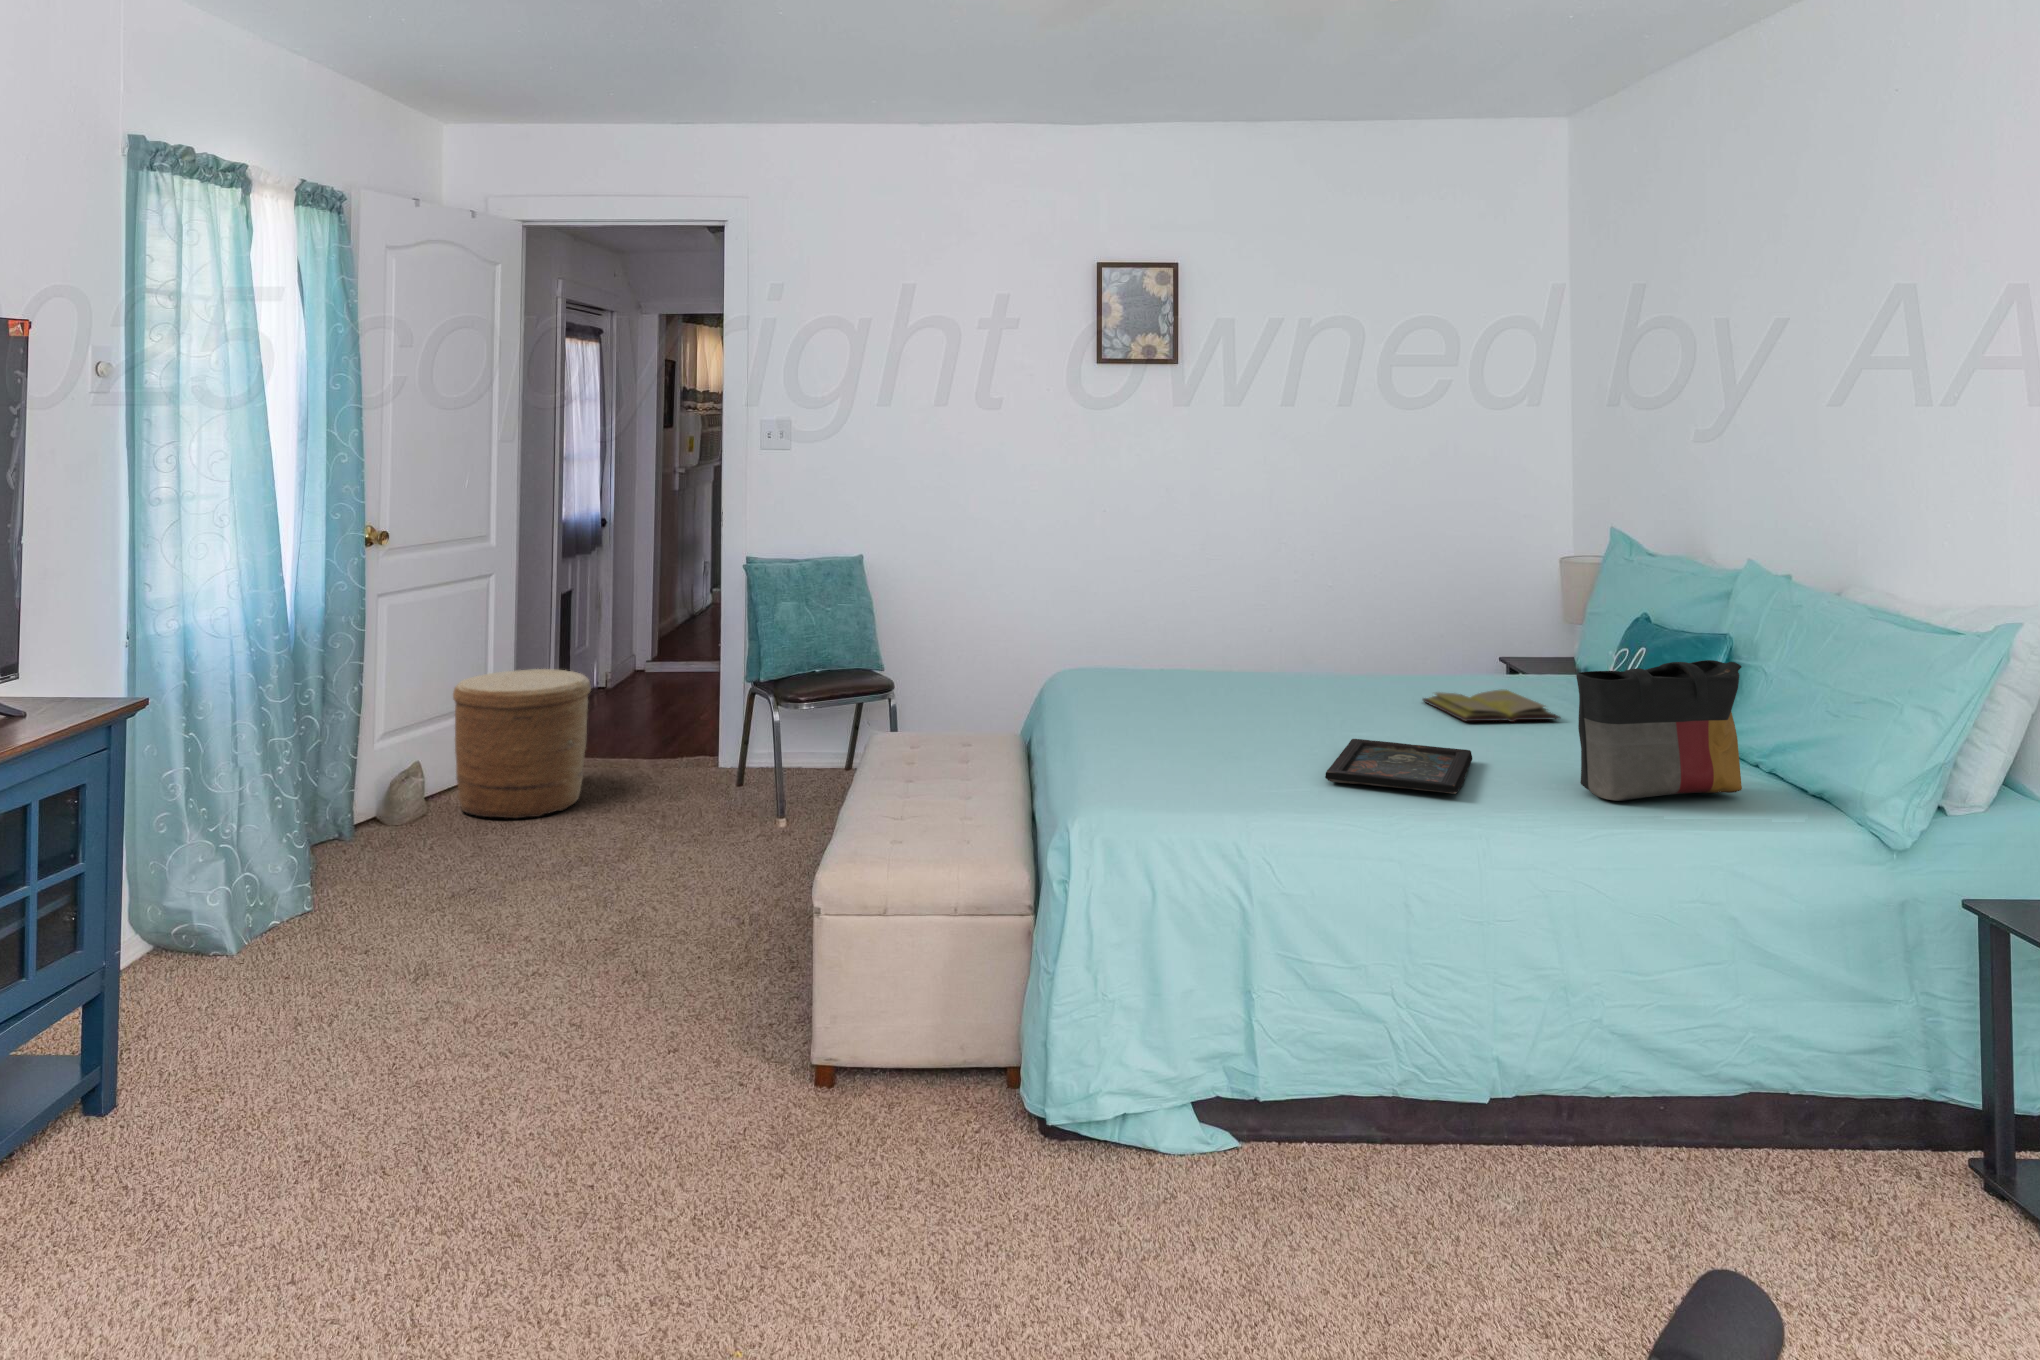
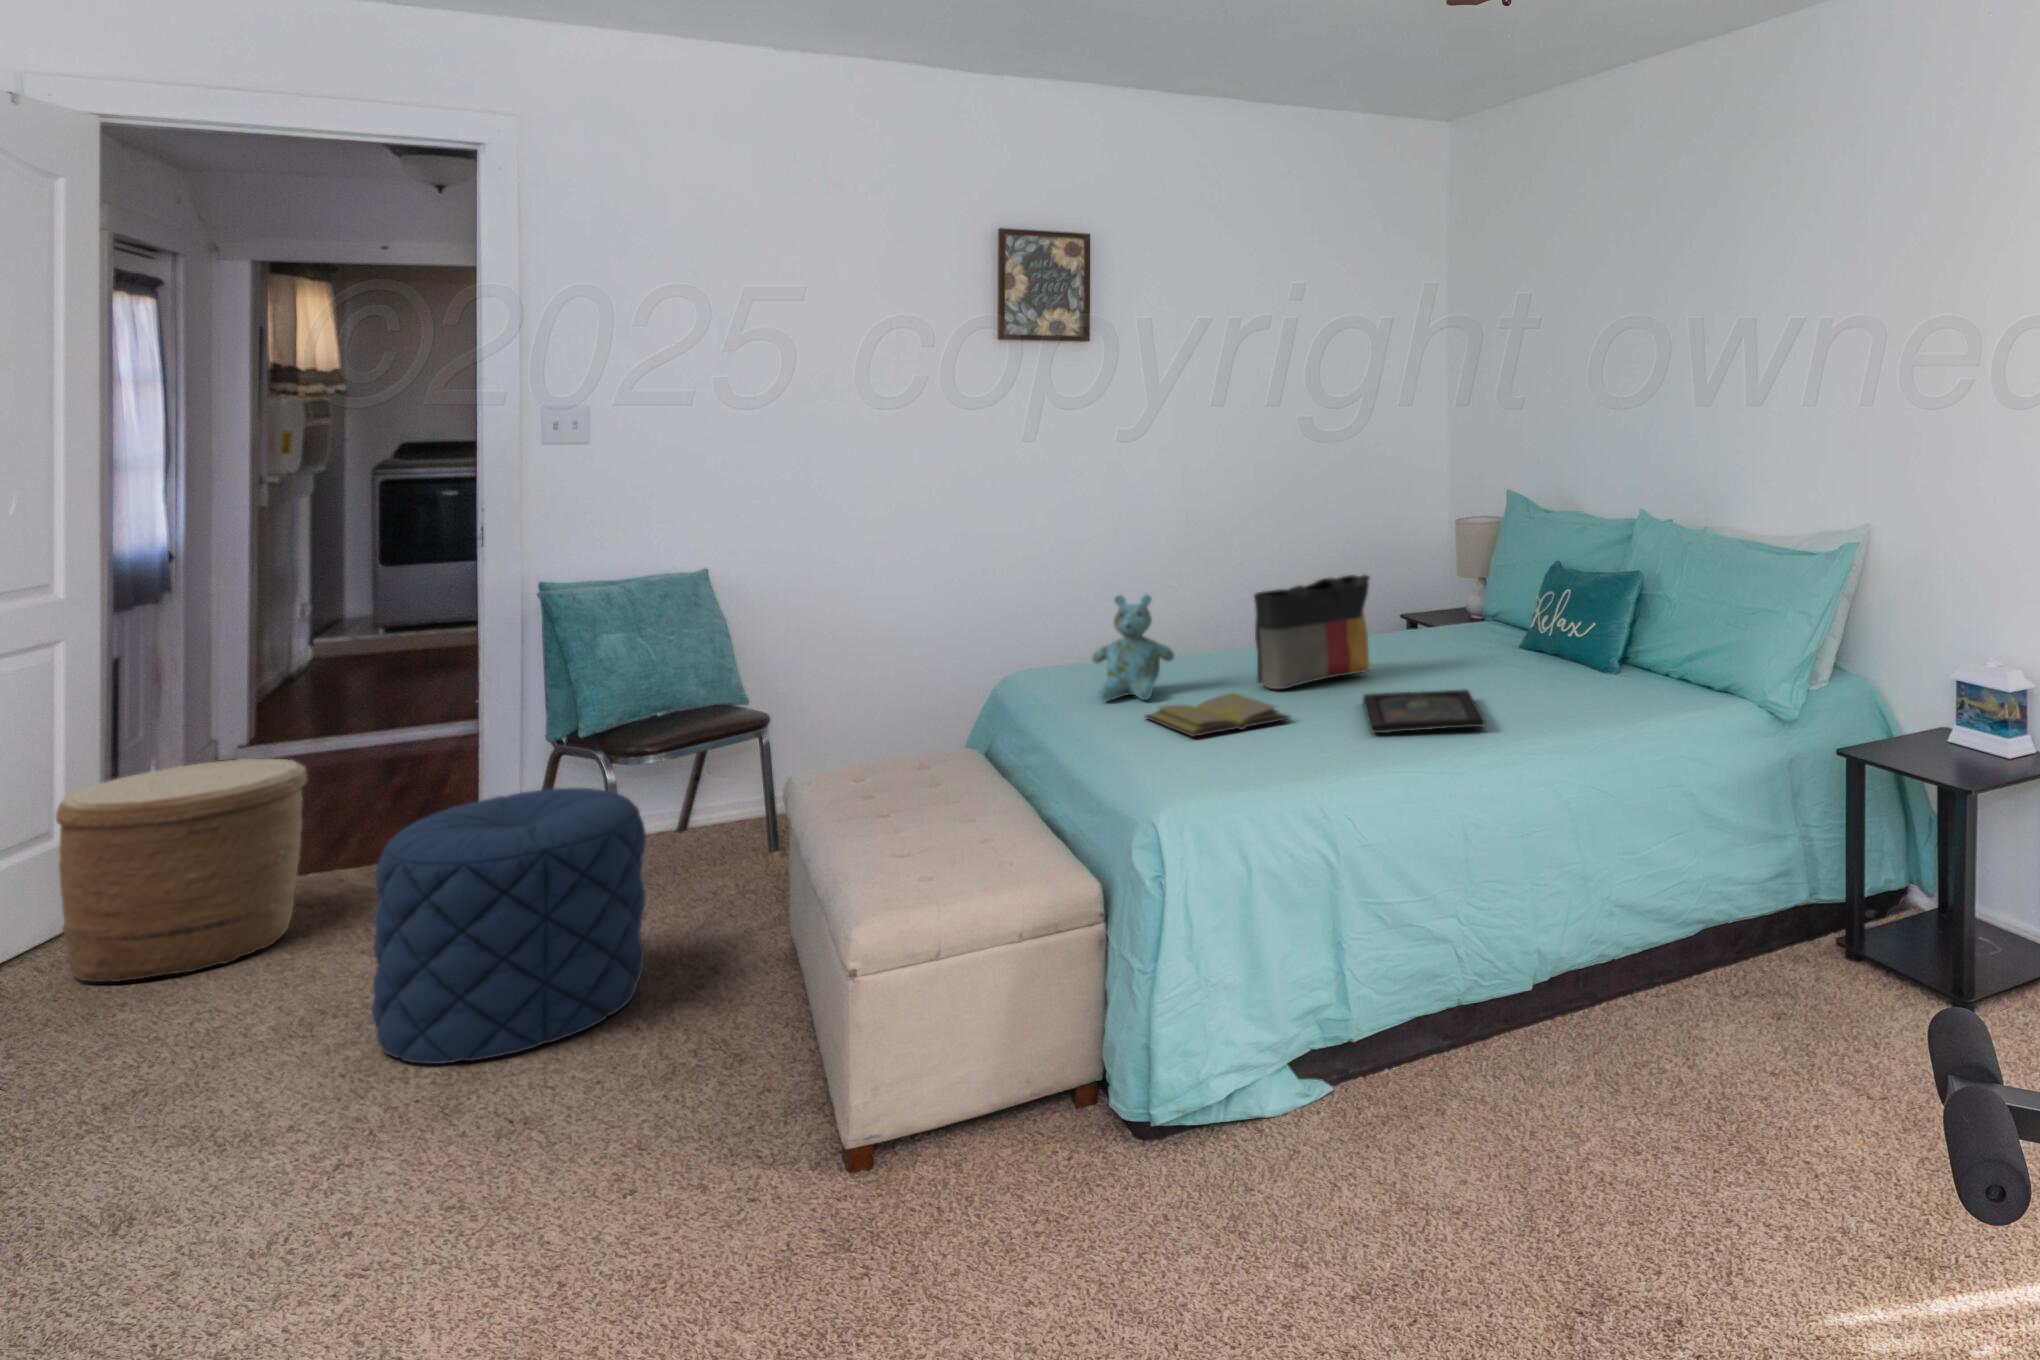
stuffed bear: none [1101,608,1178,714] -> present [1092,595,1174,701]
tote bag: present [1576,660,1742,801] -> present [1254,575,1370,689]
diary: present [1423,689,1560,722] -> present [1145,693,1290,737]
pouf: none [580,722,758,925] -> present [372,788,646,1064]

